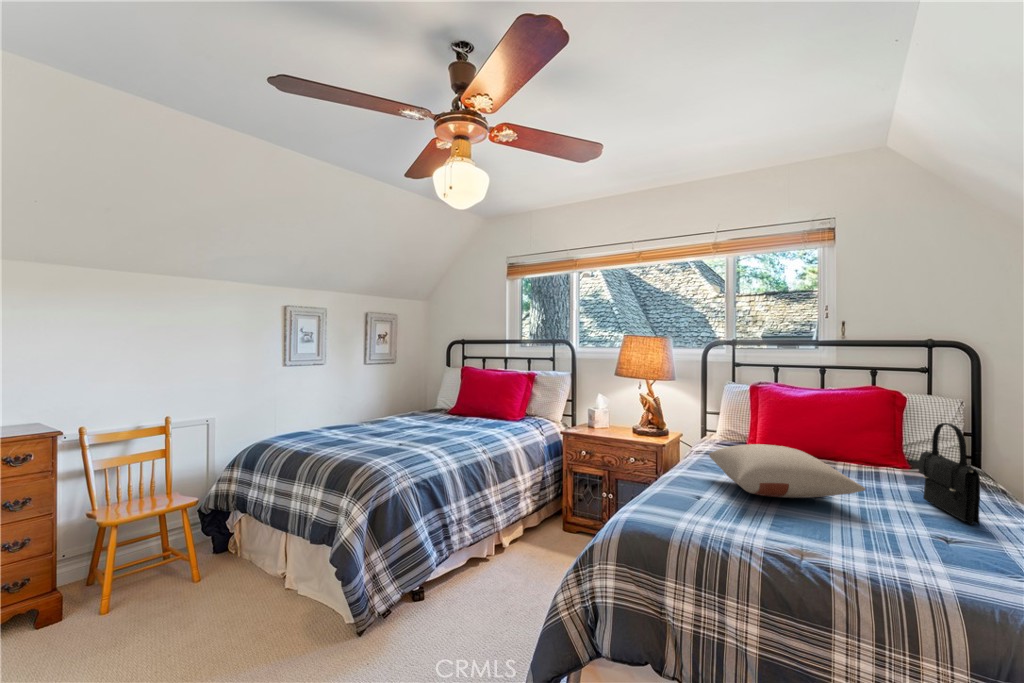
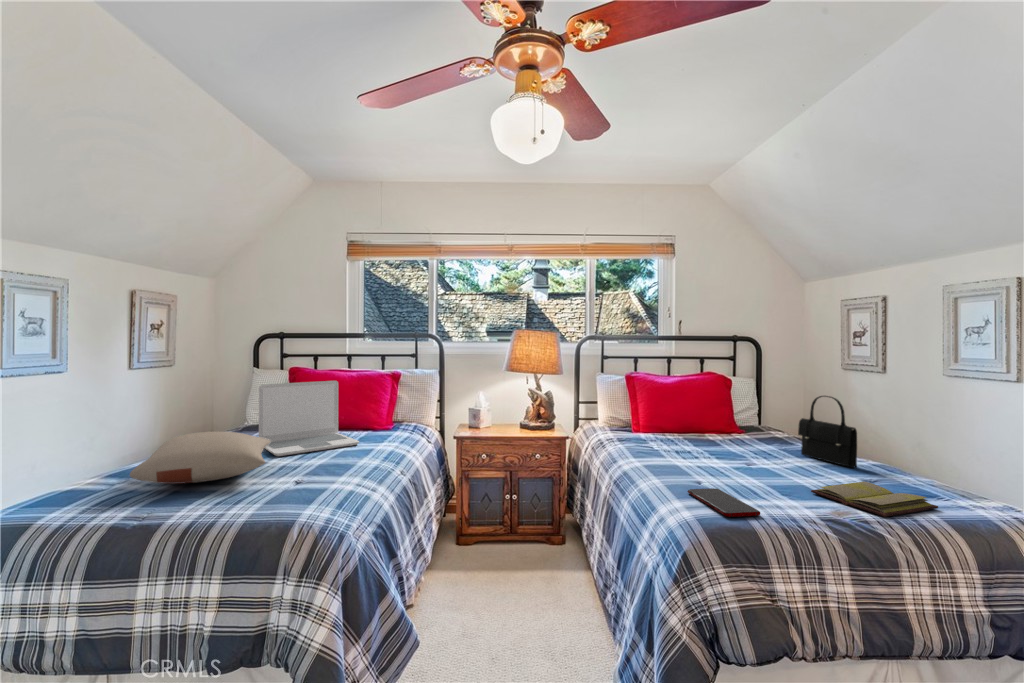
laptop: none [414,377,476,429] -> present [259,381,359,456]
pillow: present [709,444,866,498] -> present [130,432,271,484]
smartphone: none [656,500,703,532] -> present [688,488,760,517]
diary: none [819,526,979,583] -> present [811,482,938,517]

